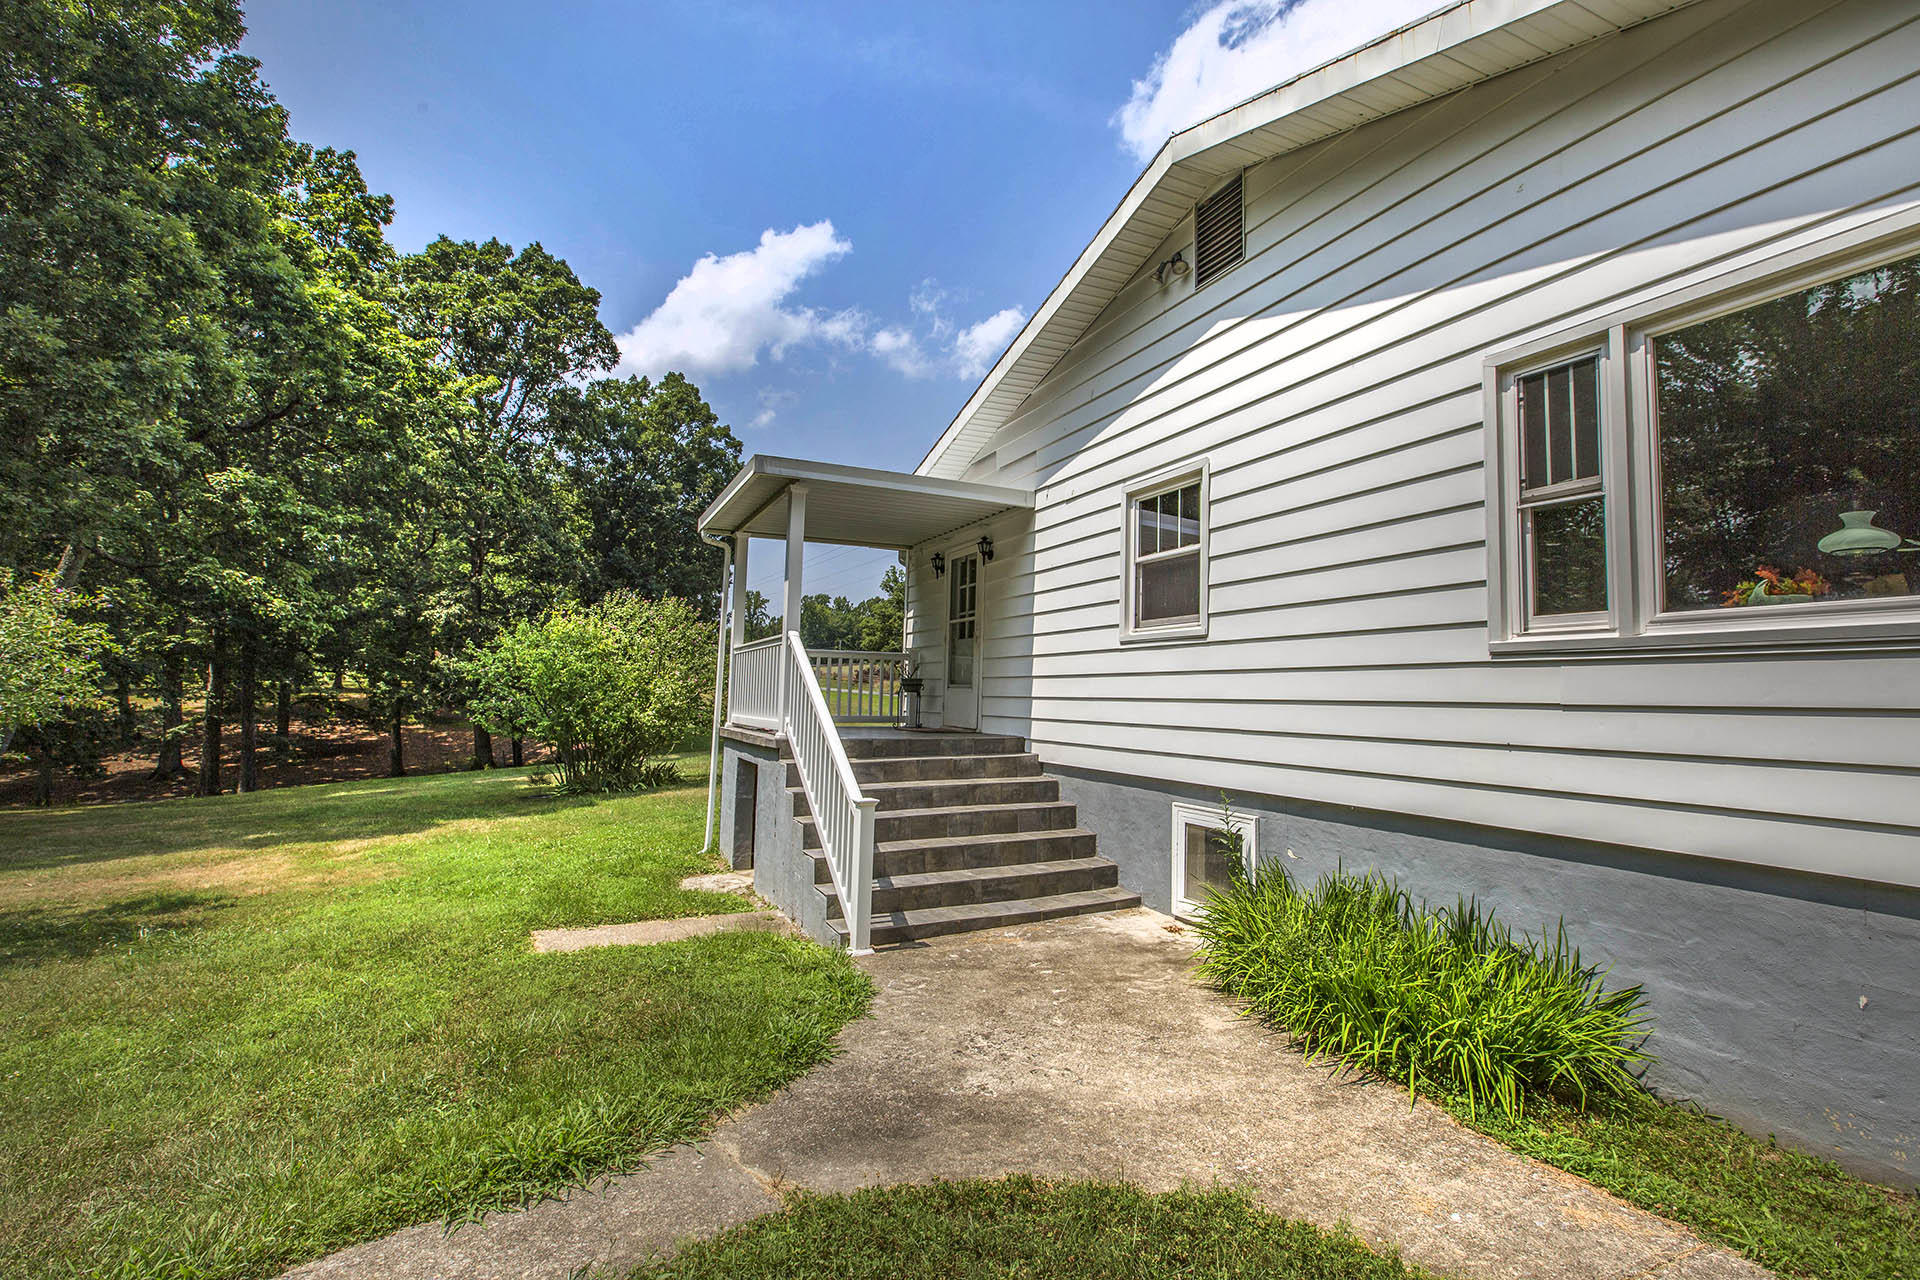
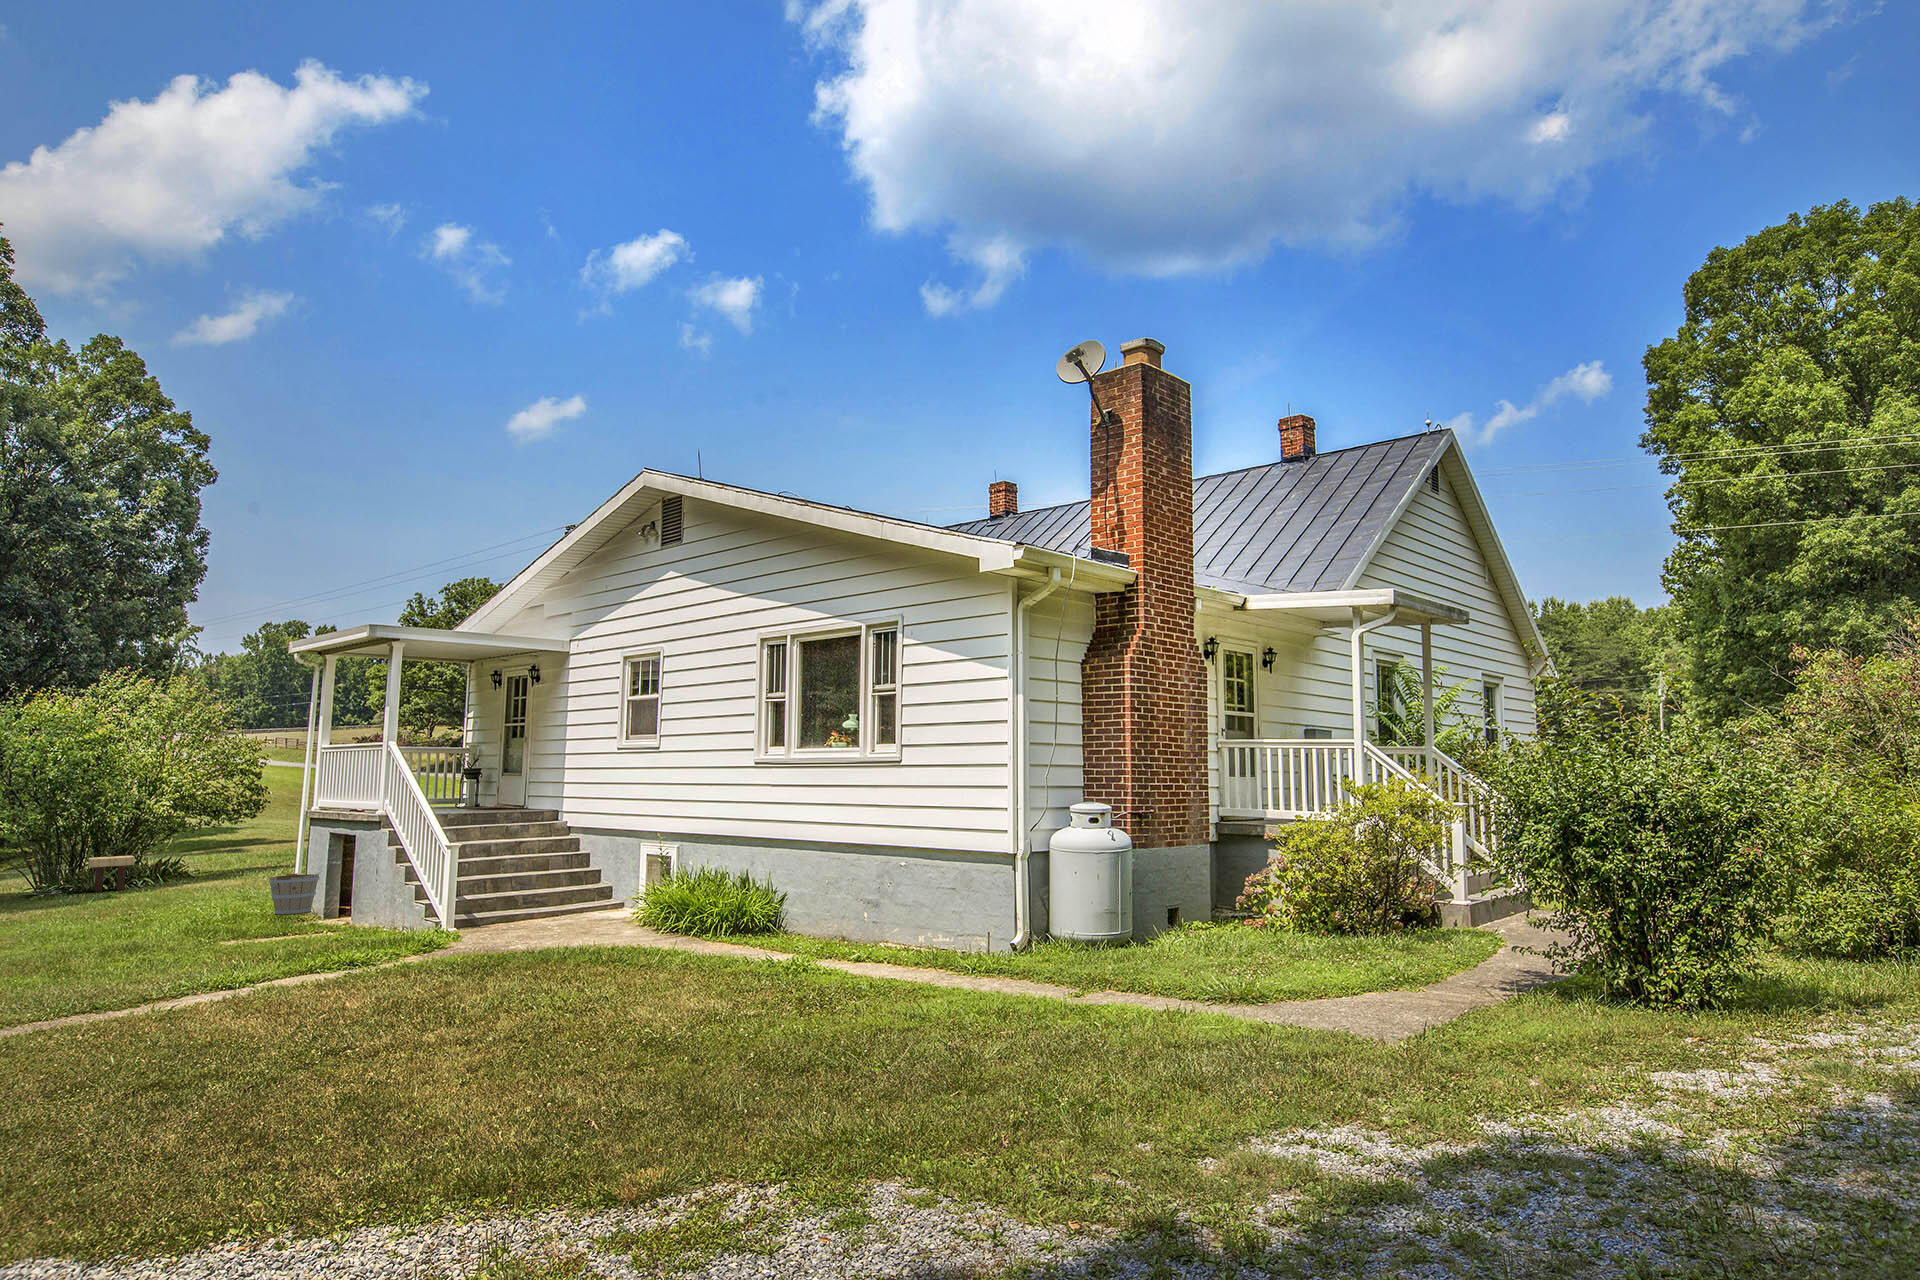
side table: none [570,763,612,798] -> present [88,856,135,892]
wooden bucket: none [664,807,725,864] -> present [269,873,320,915]

